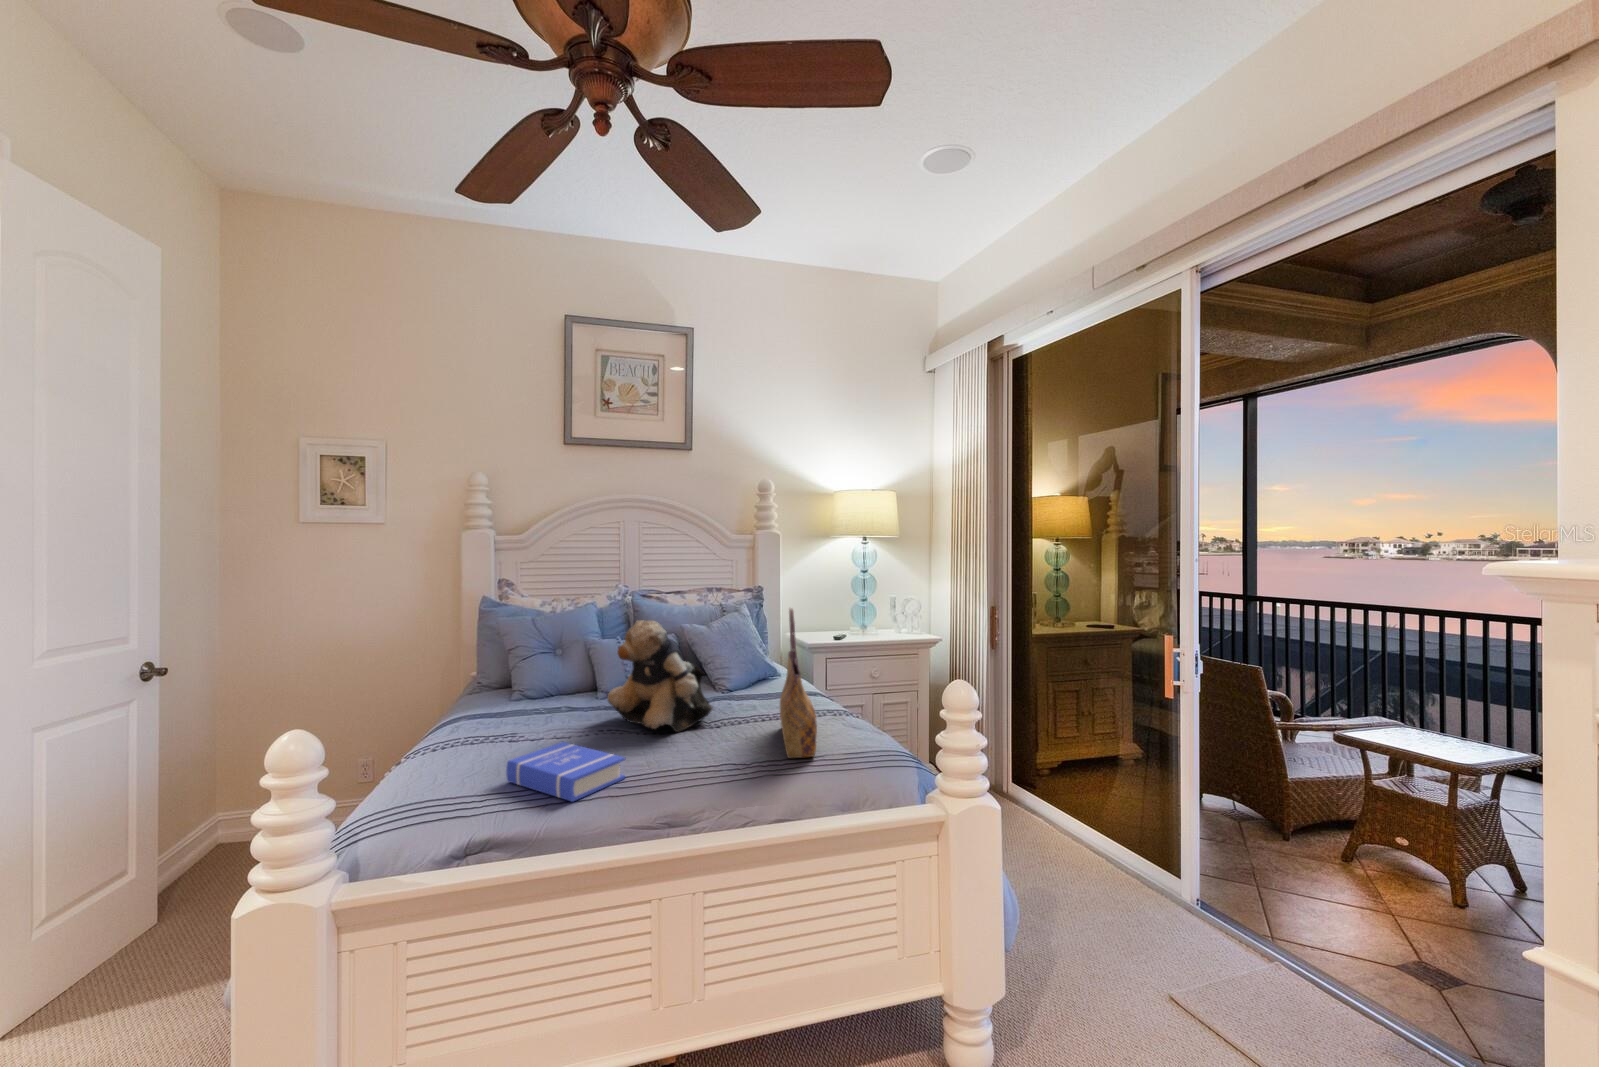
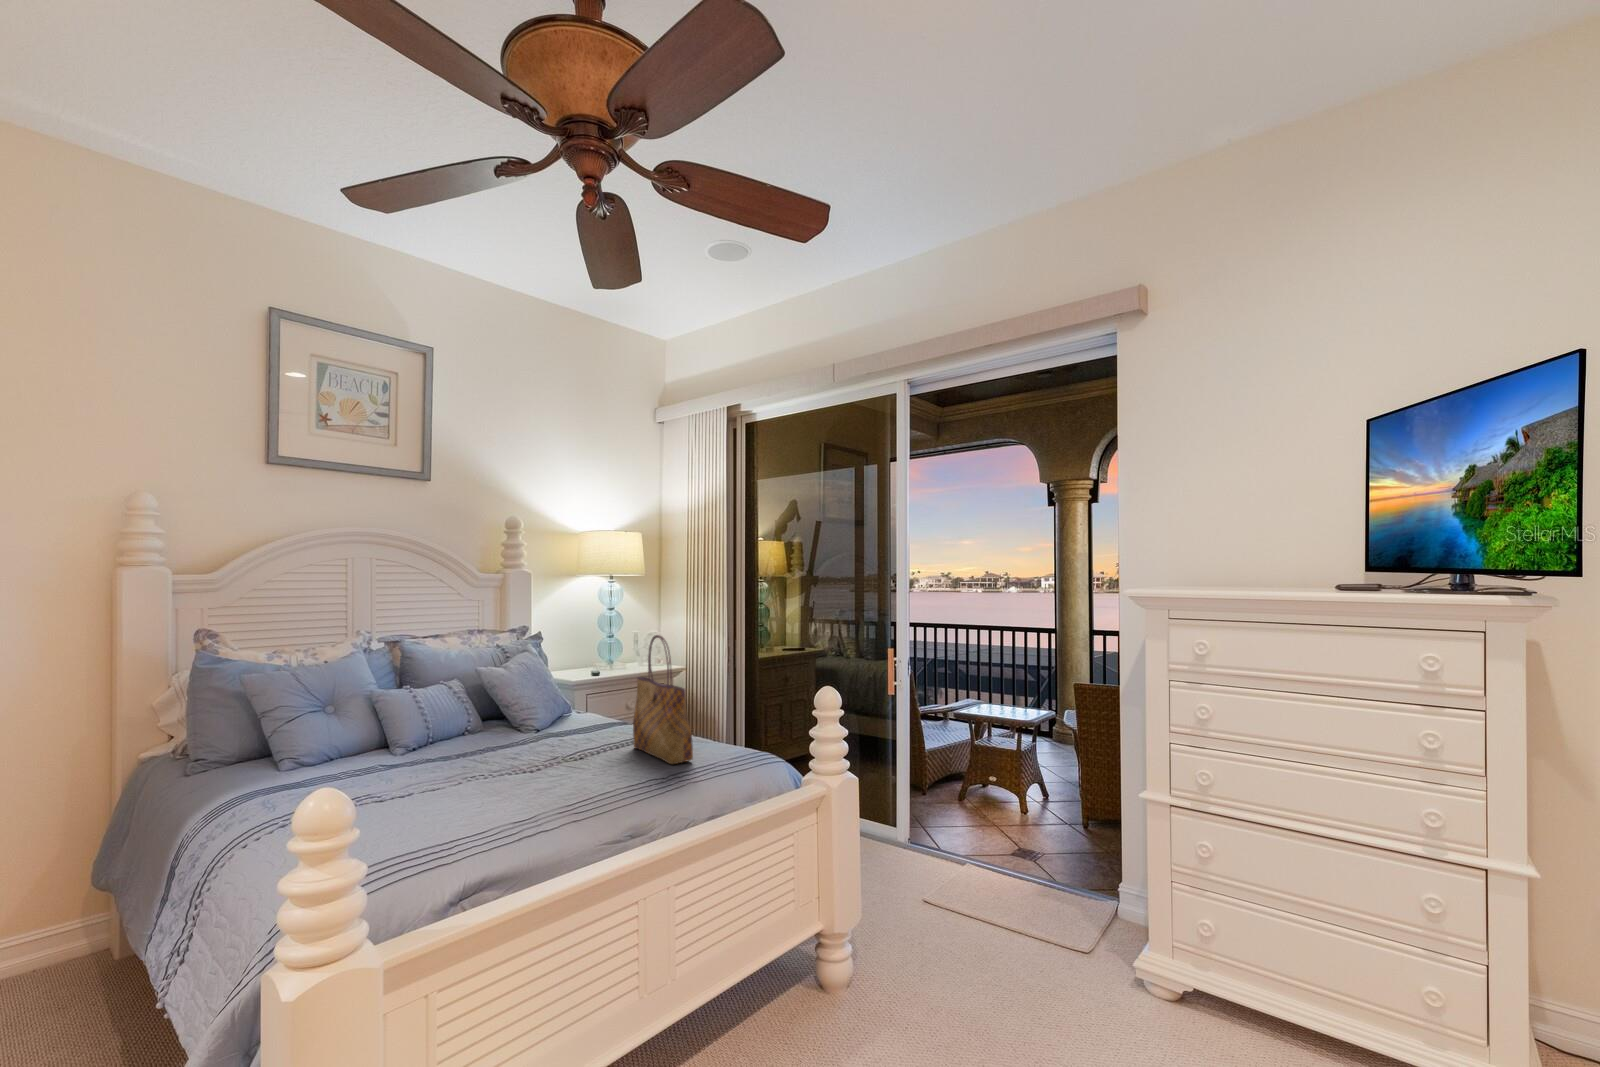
teddy bear: present [608,620,713,732] -> none [451,657,565,764]
book: present [506,742,626,801] -> none [432,778,549,819]

